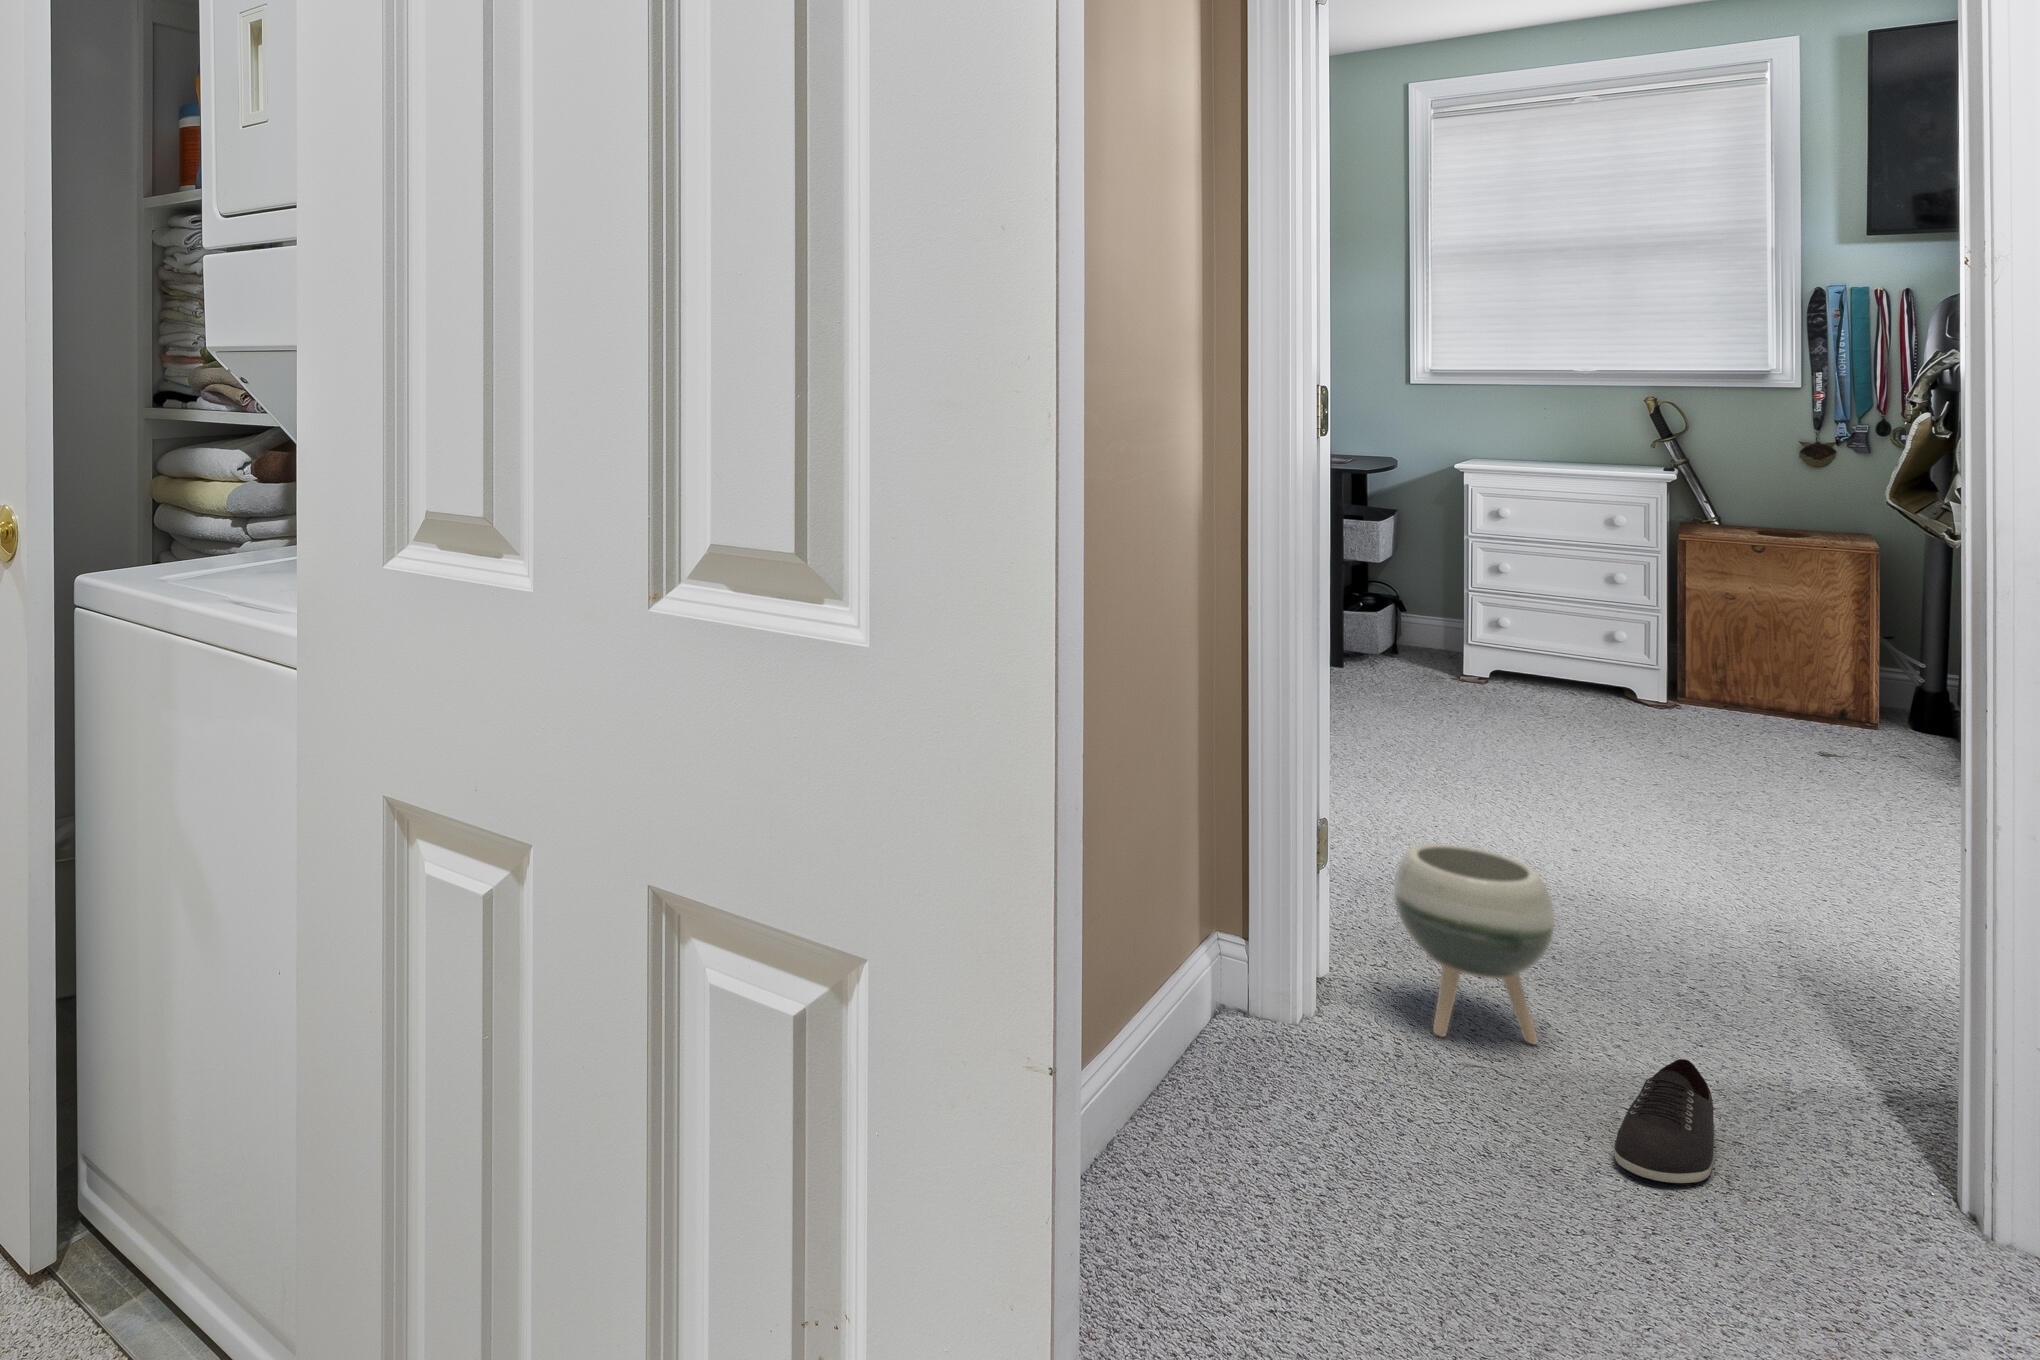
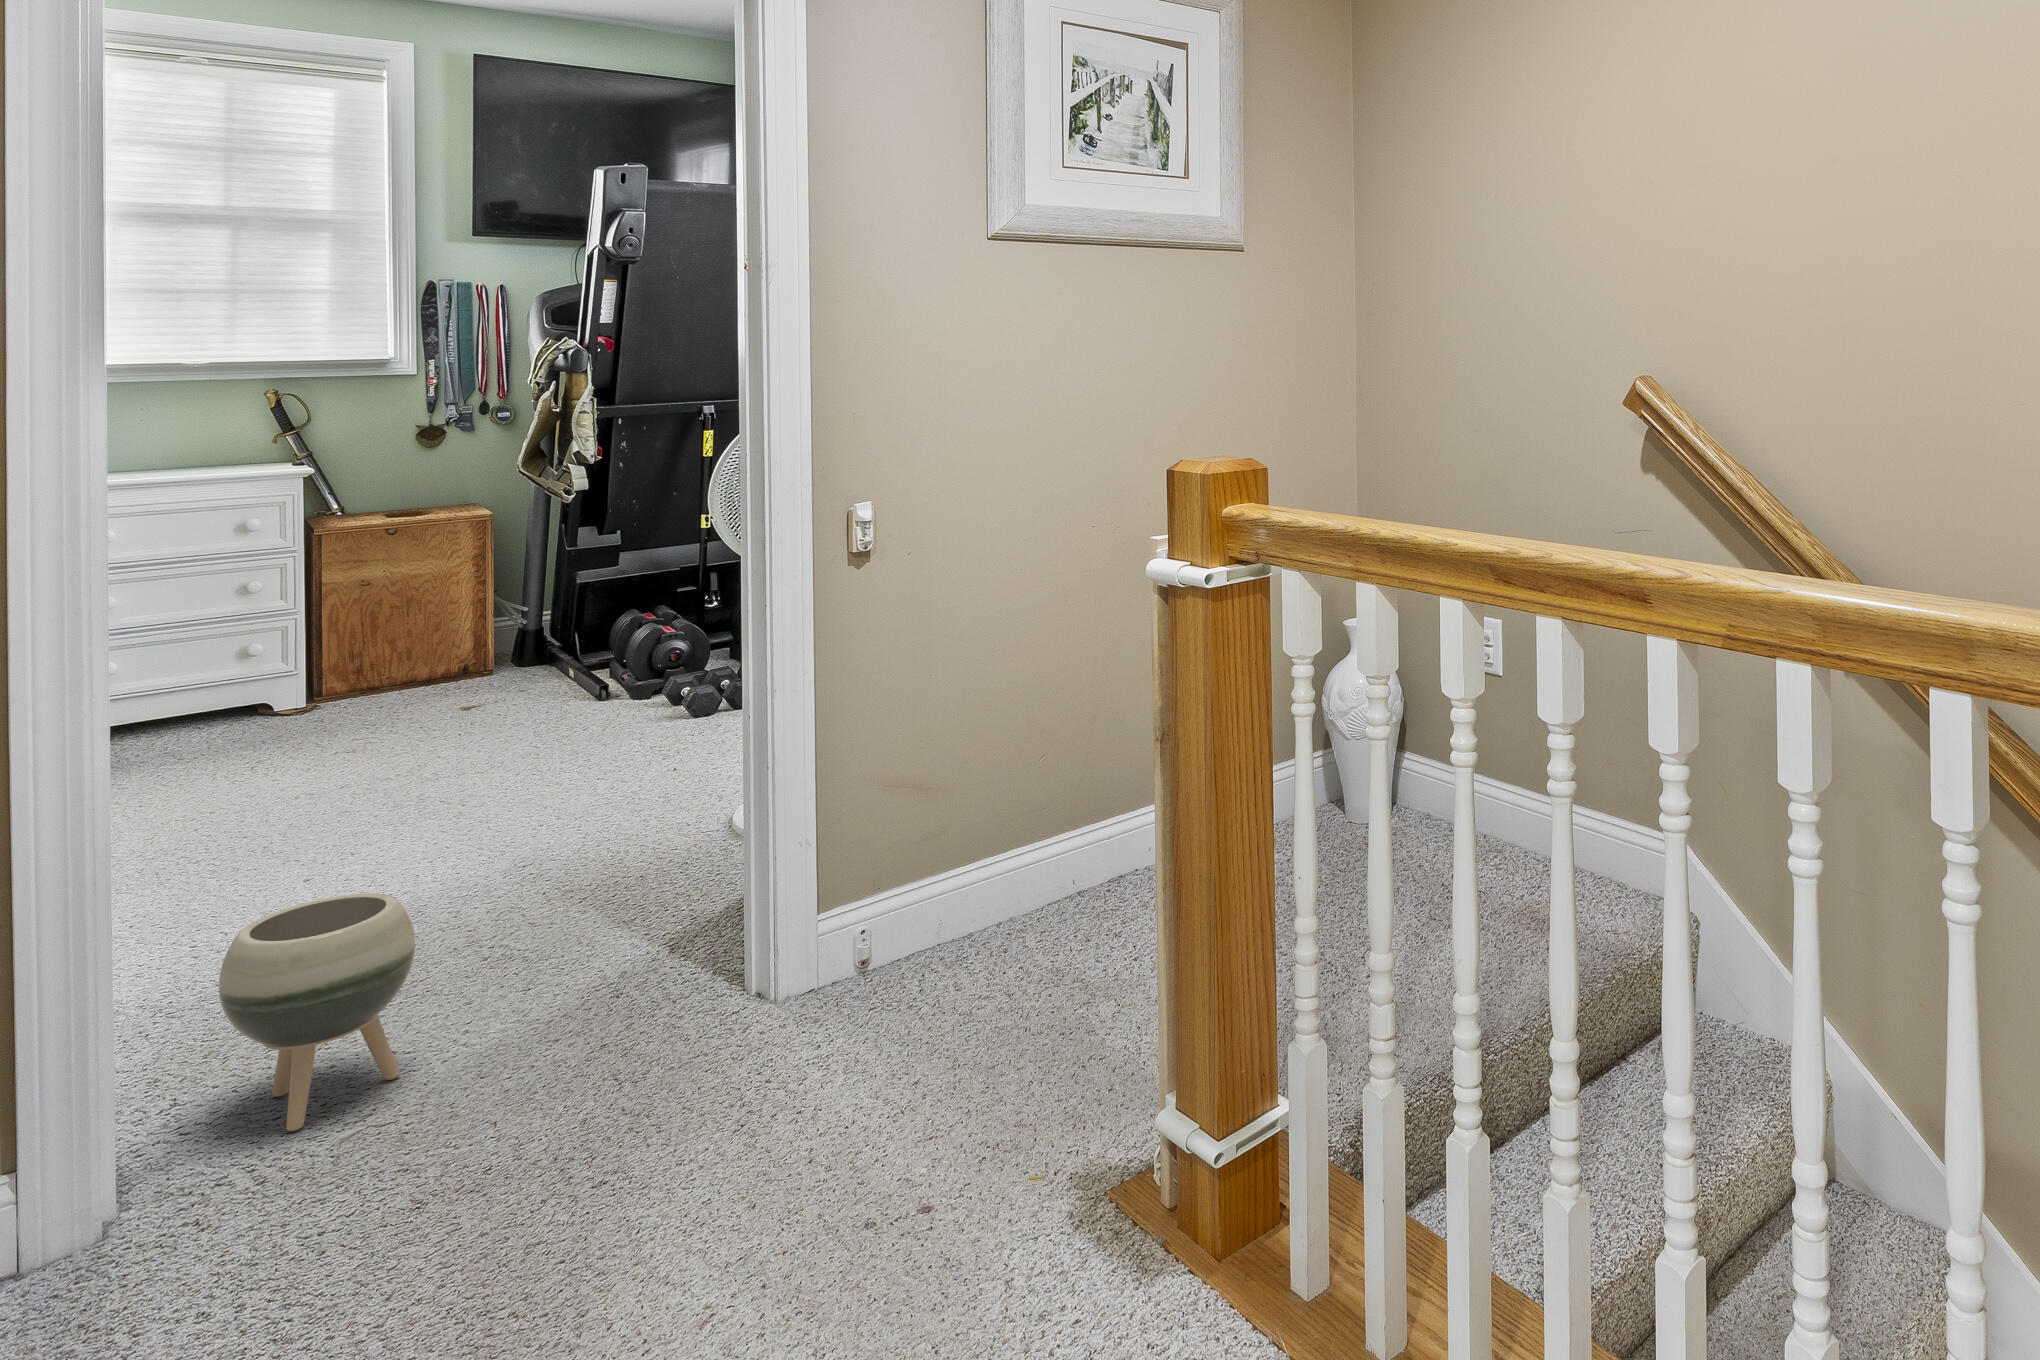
shoe: present [1614,1059,1715,1183] -> none [526,1003,605,1128]

